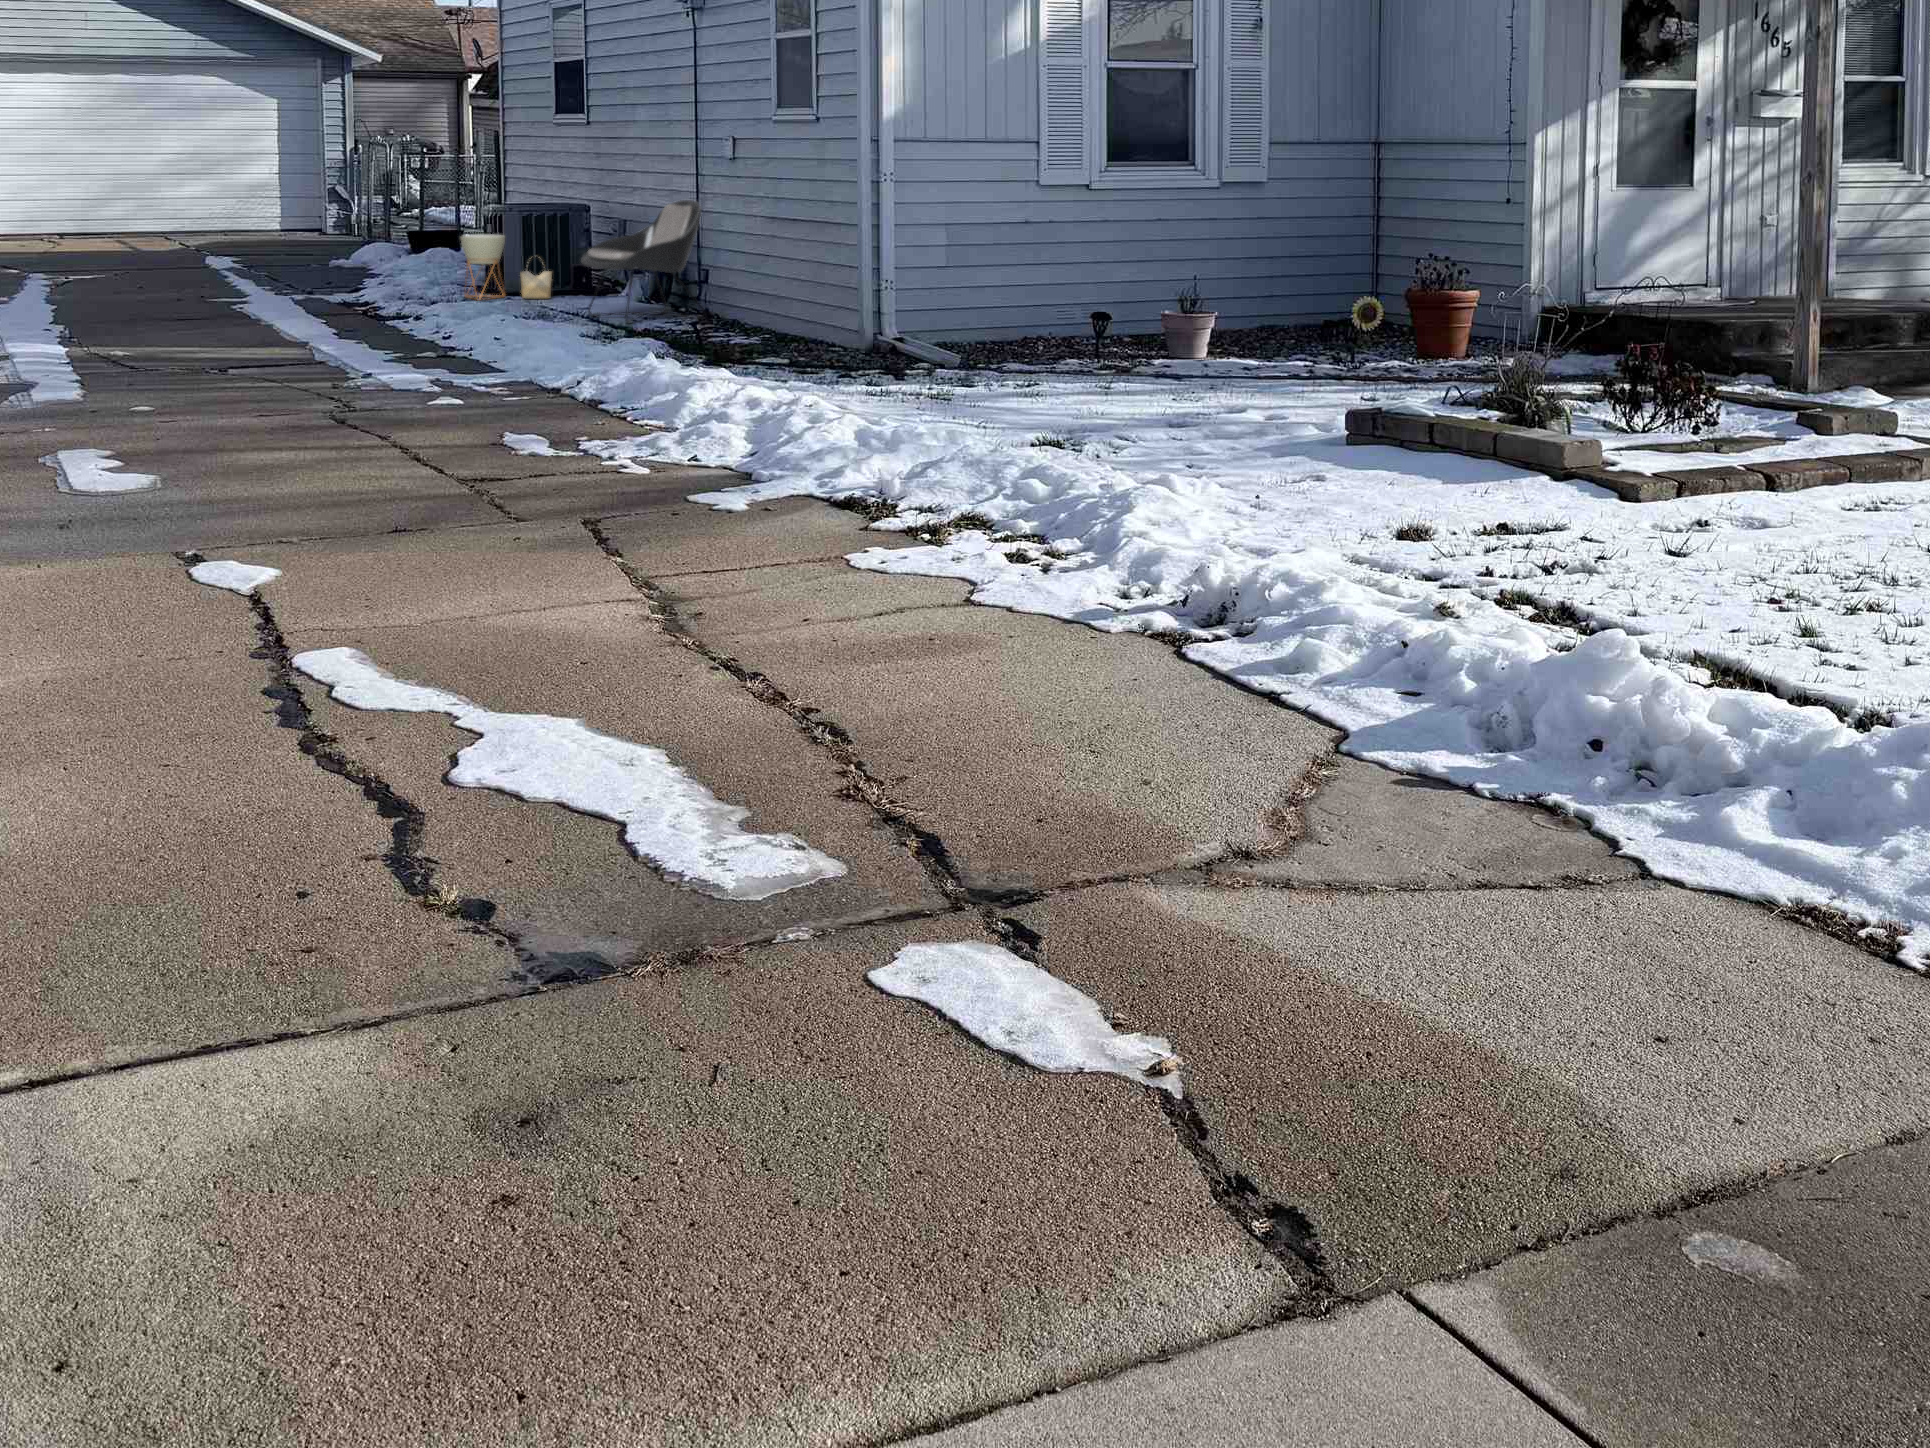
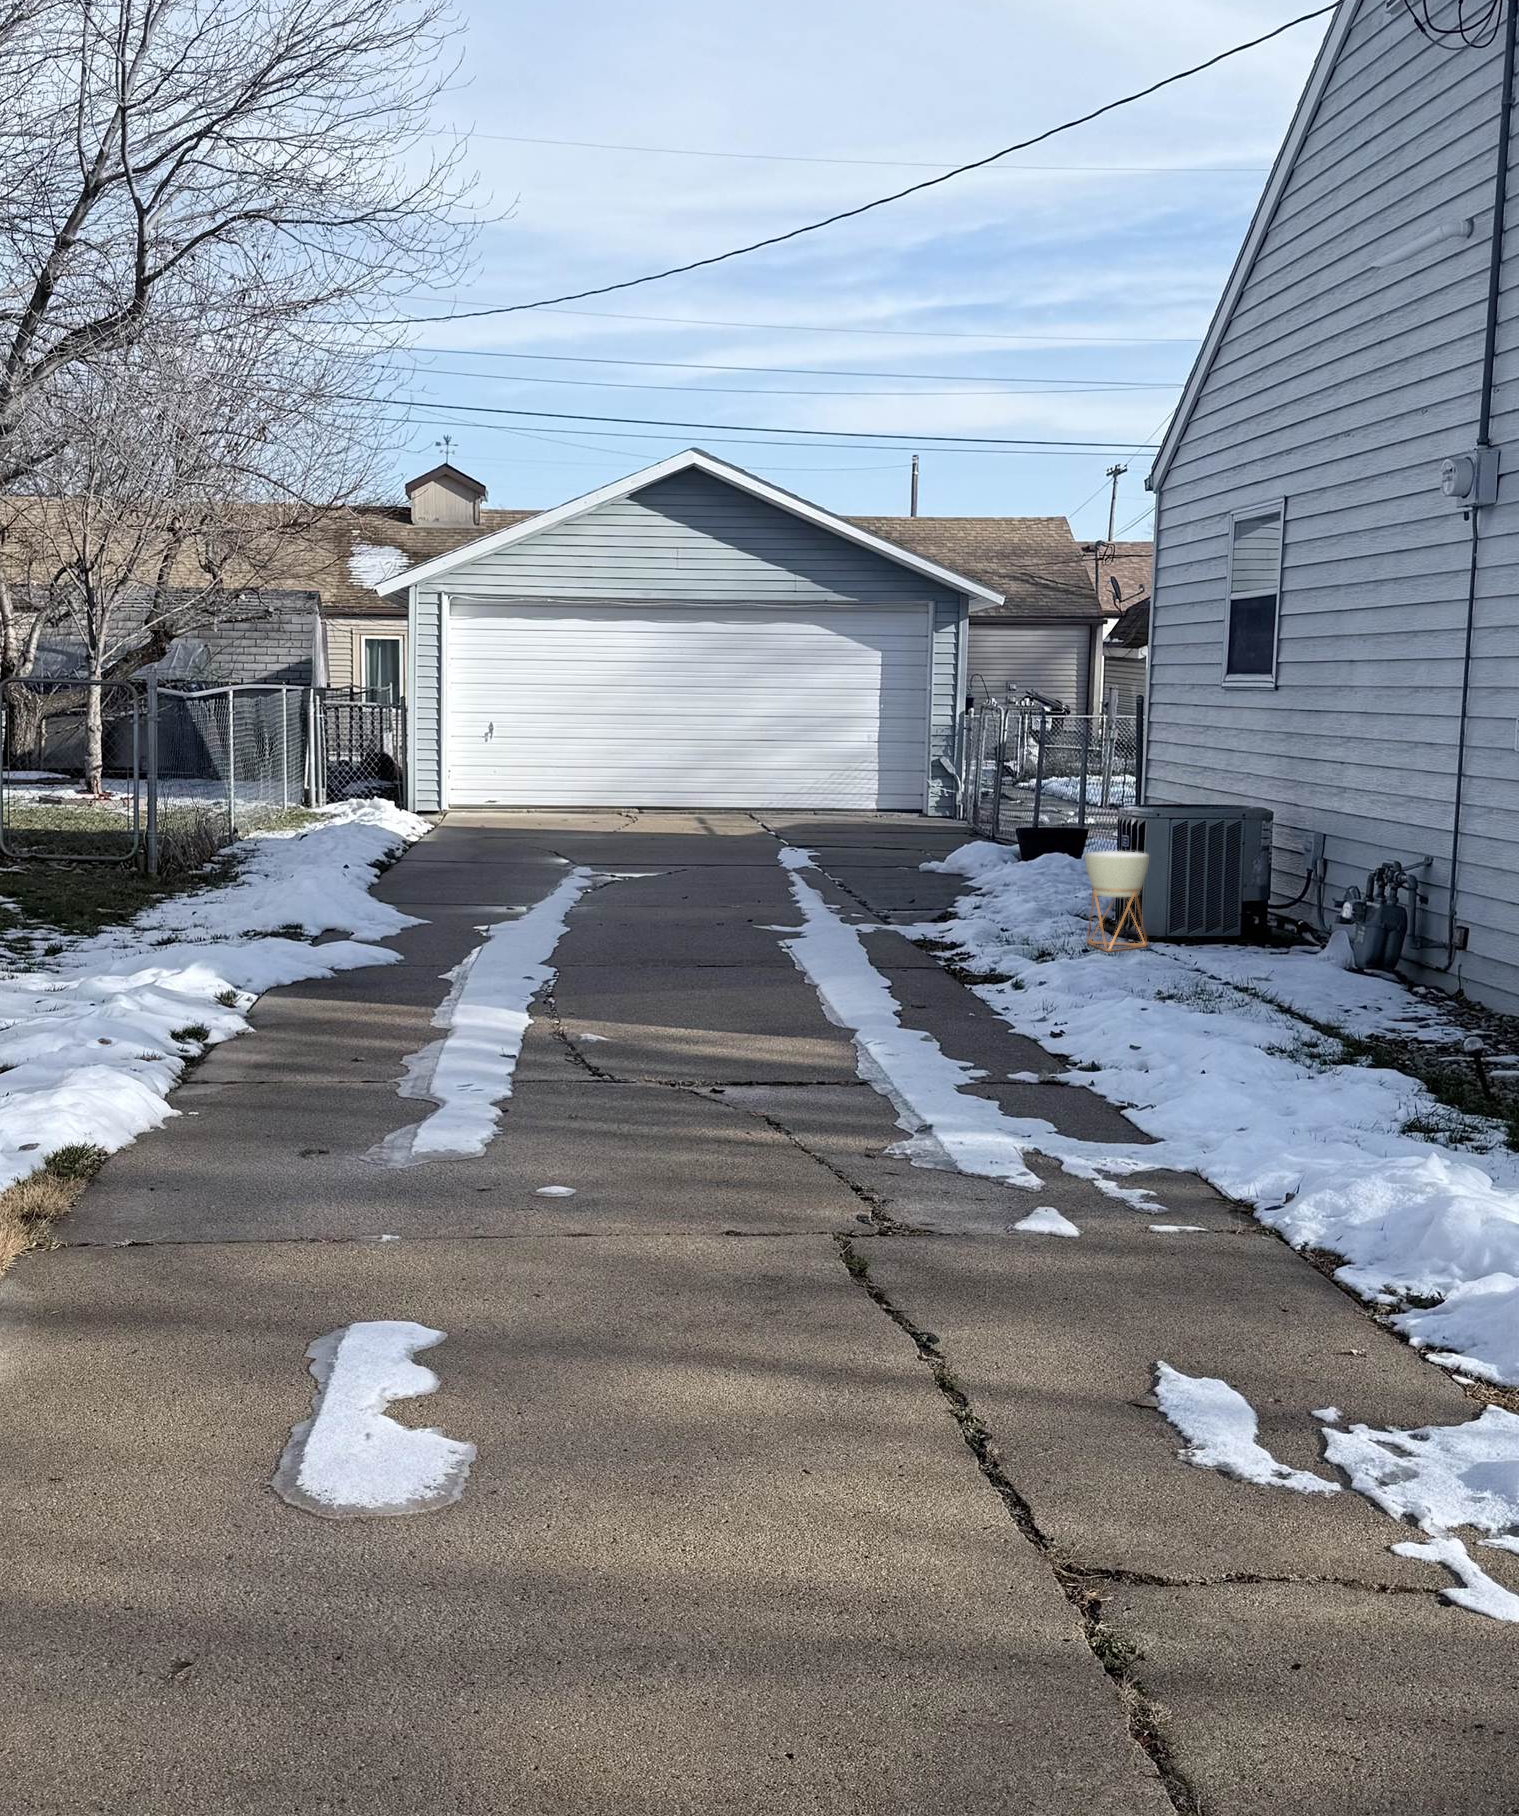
lounge chair: present [581,200,705,324] -> none [1269,818,1477,1026]
woven basket: present [520,258,552,299] -> none [1169,887,1218,954]

